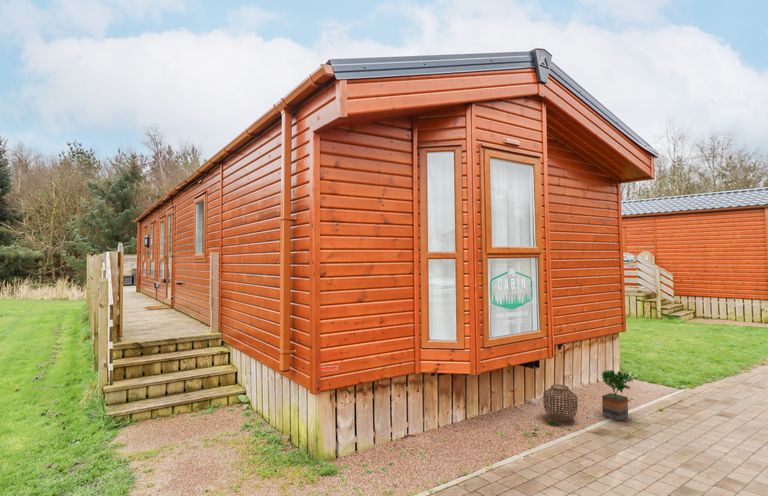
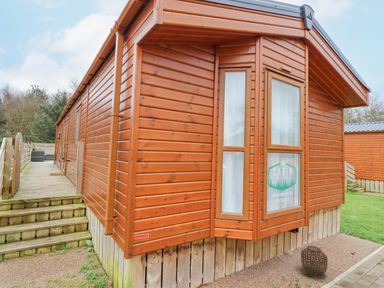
potted tree: present [602,370,633,421] -> none [341,236,368,276]

